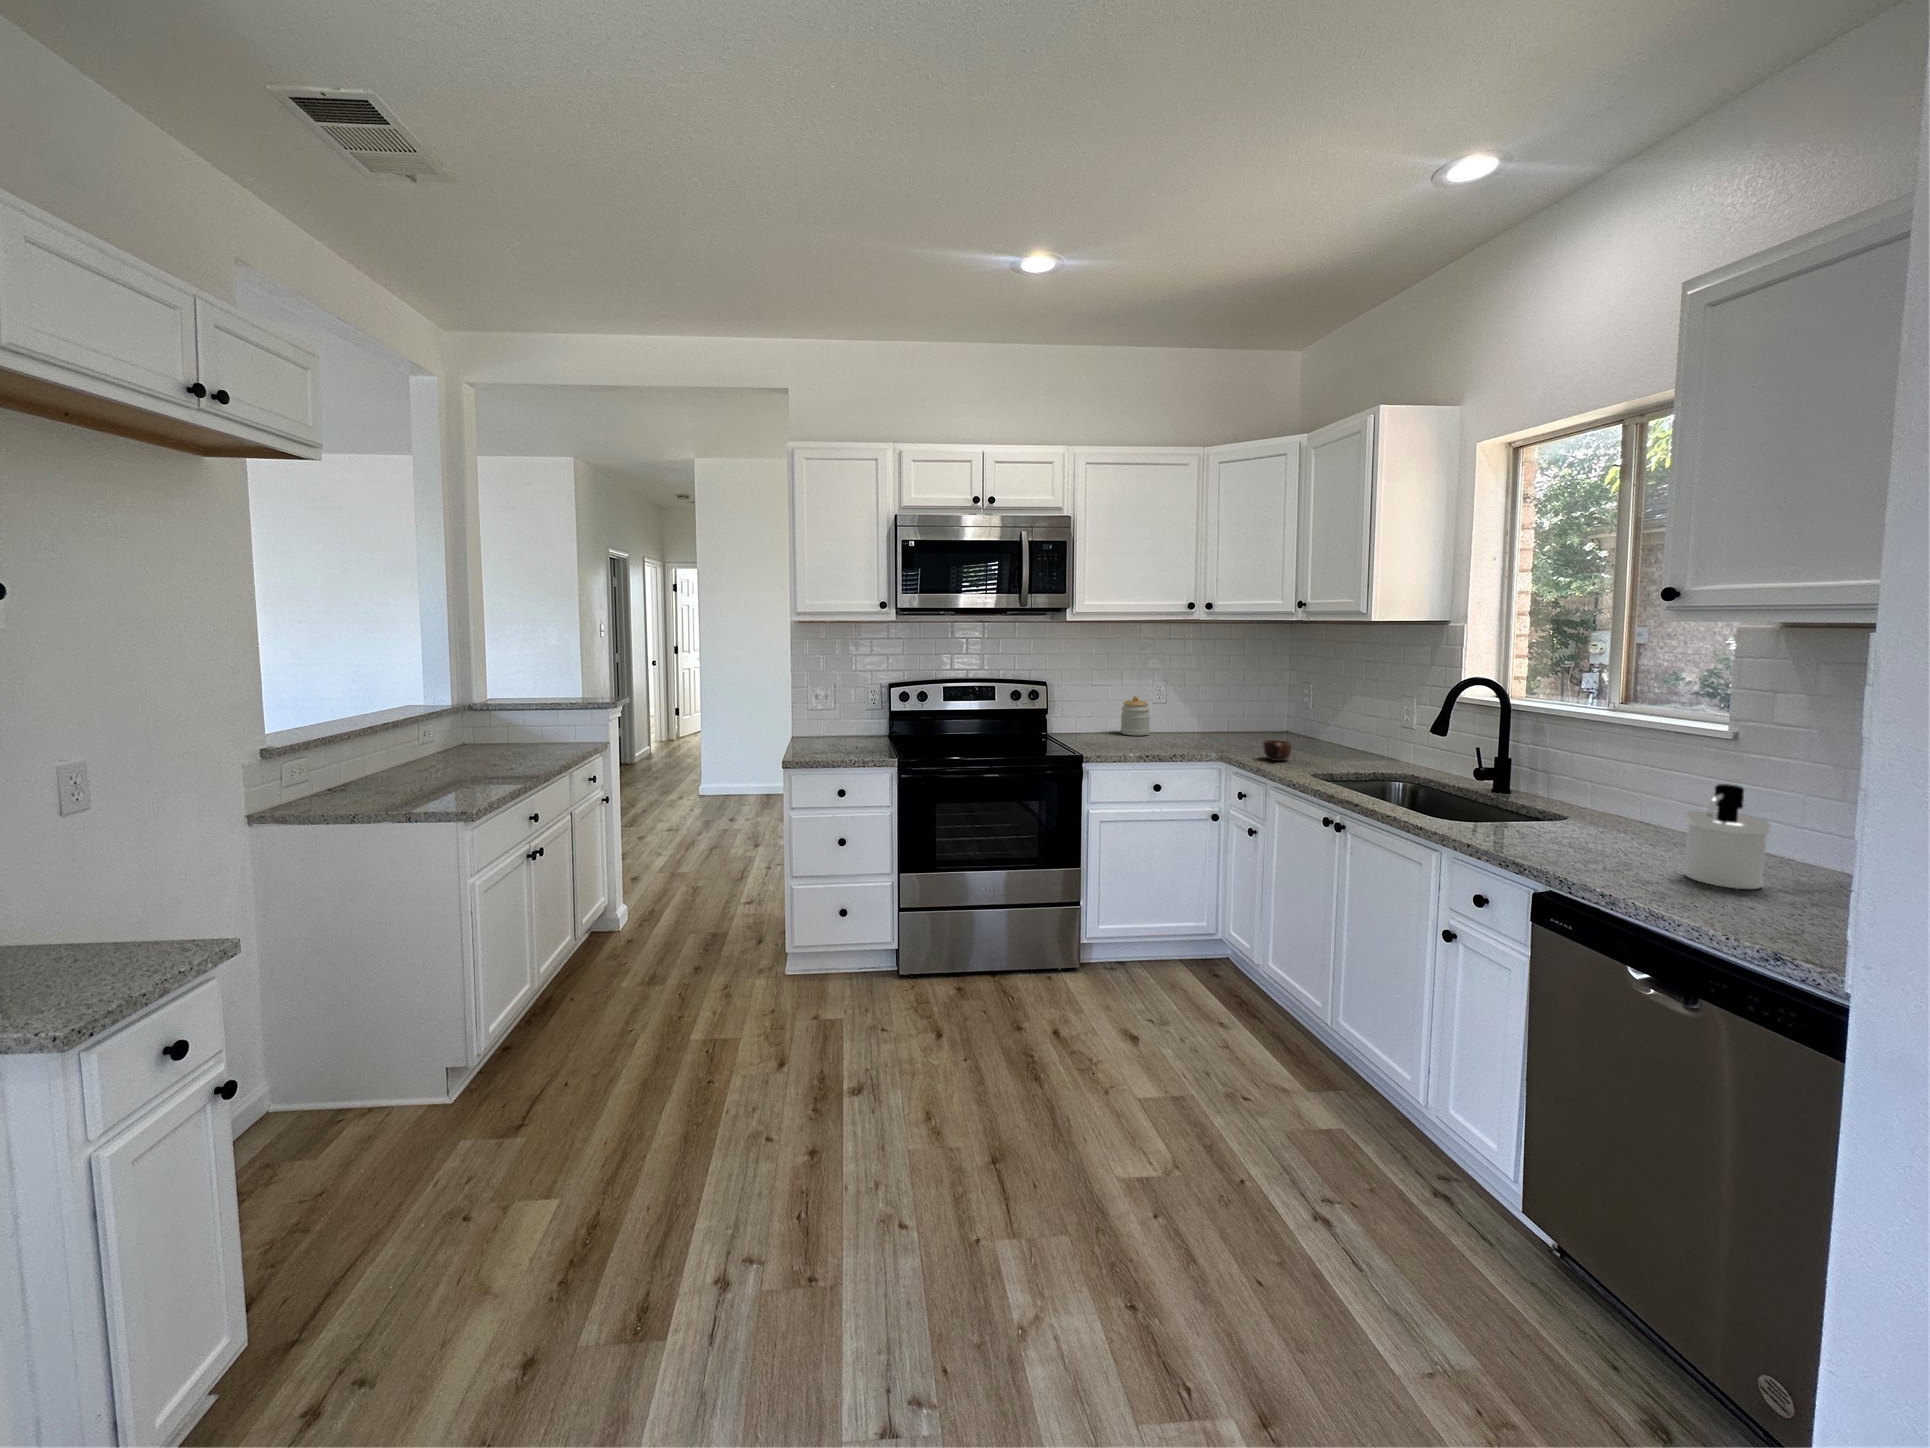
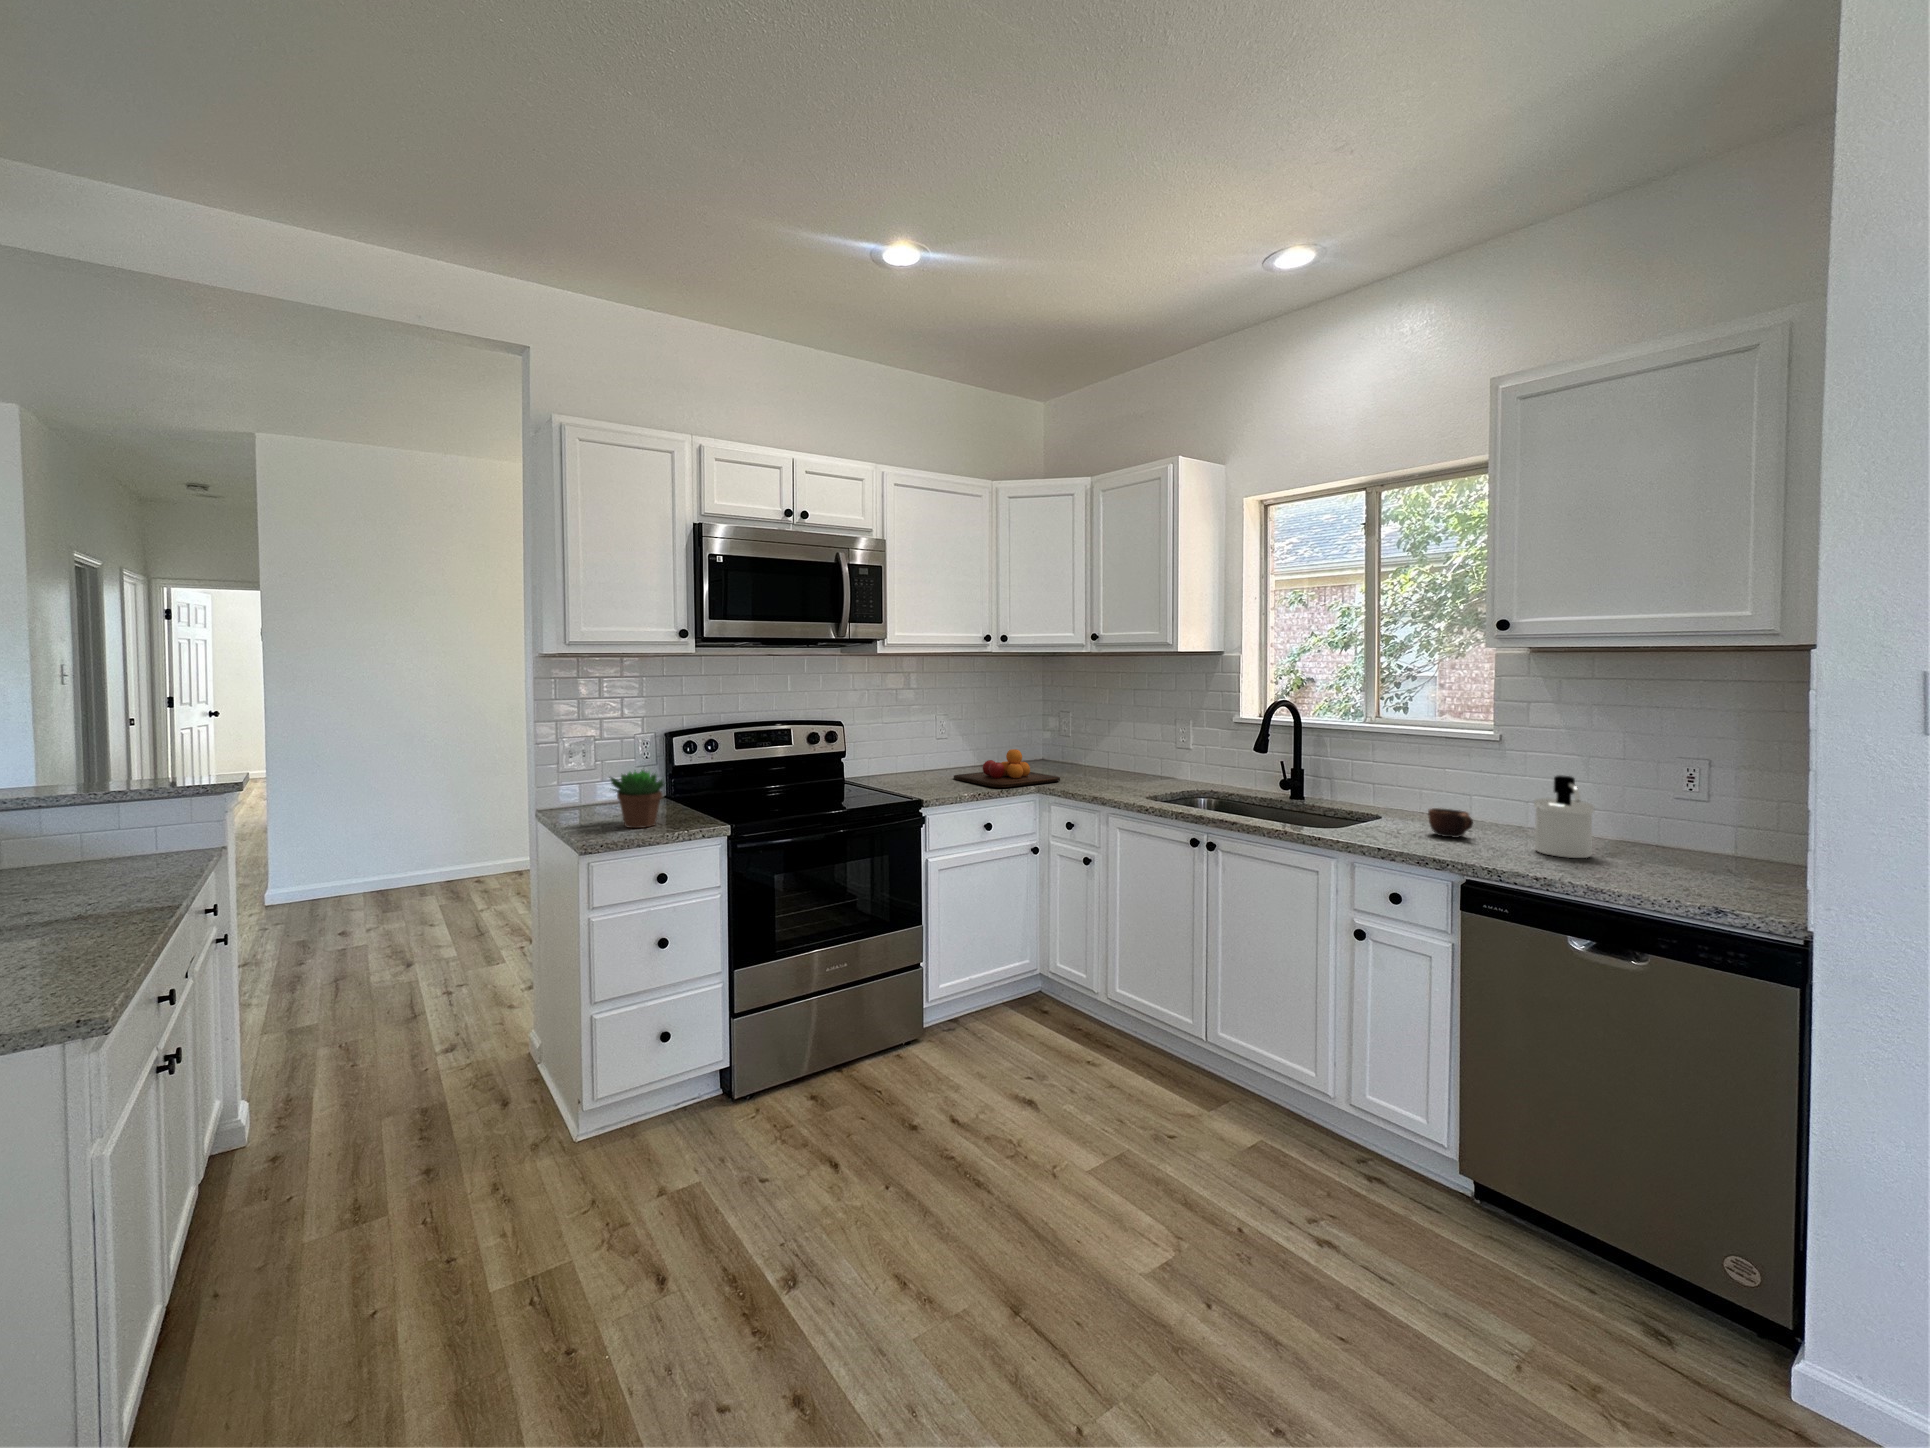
jar: present [1121,696,1150,736] -> none [915,732,945,774]
succulent plant: none [816,711,858,756] -> present [610,770,664,828]
chopping board: none [1147,717,1251,752] -> present [954,749,1060,787]
mug: present [1263,740,1292,761] -> present [1428,808,1473,838]

